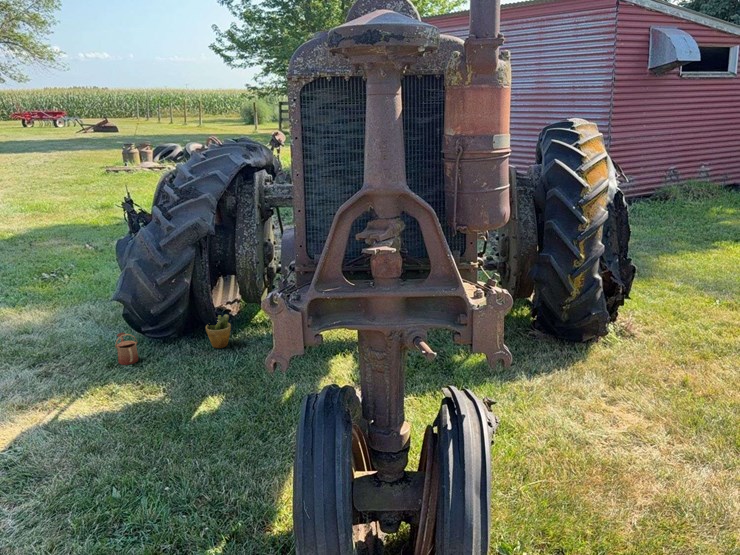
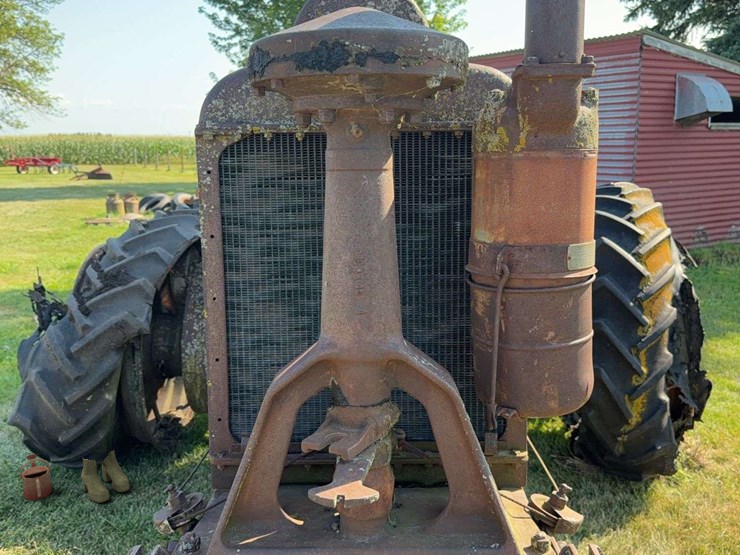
potted plant: present [206,314,231,348] -> none [144,429,177,474]
boots: none [161,325,198,365] -> present [81,450,130,503]

